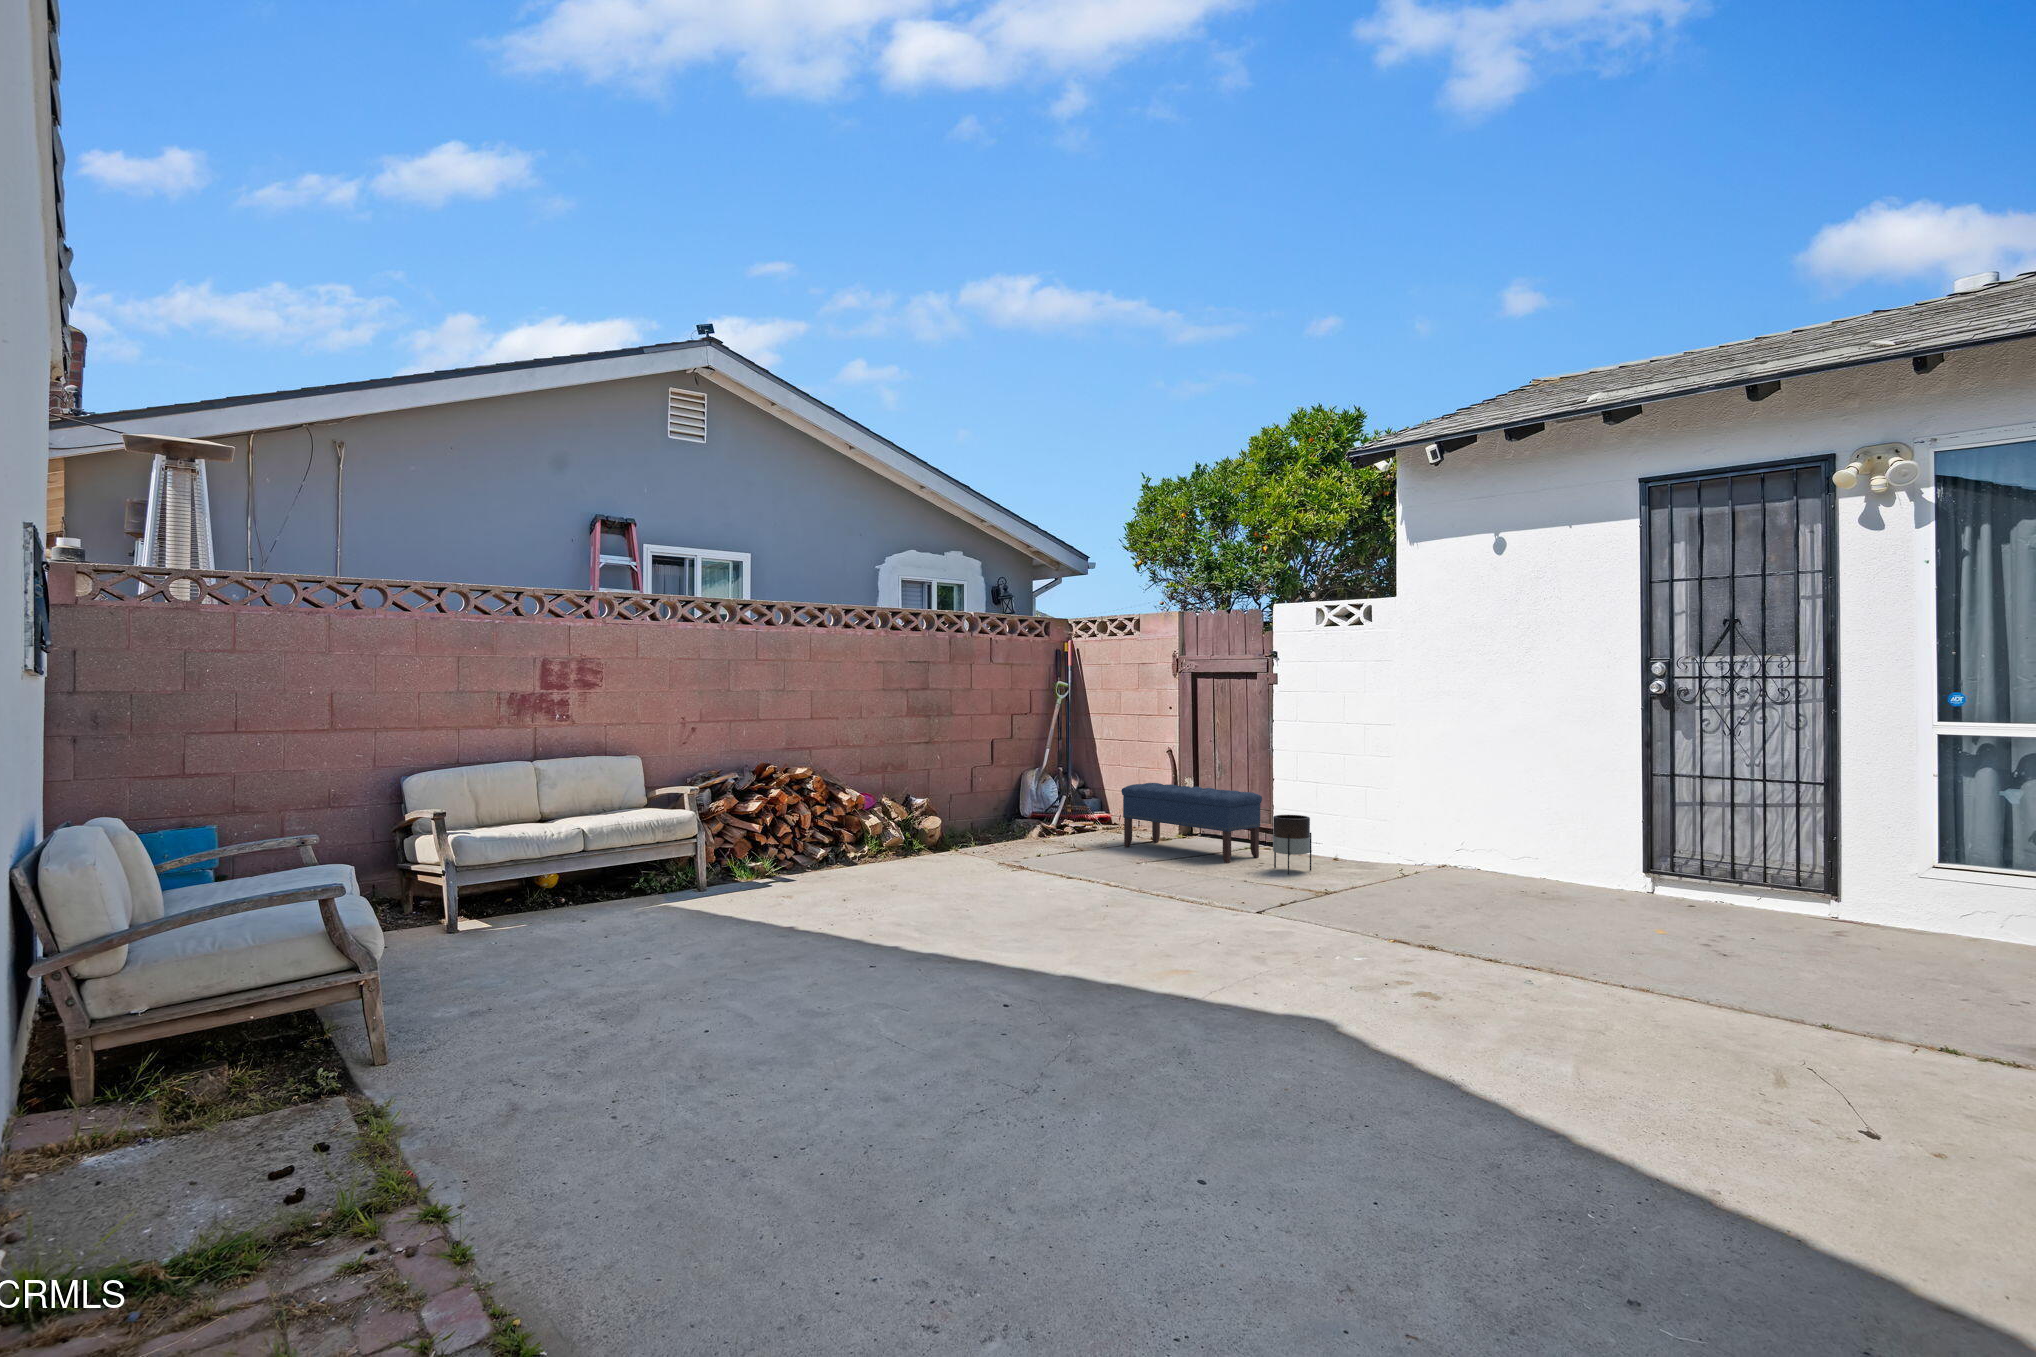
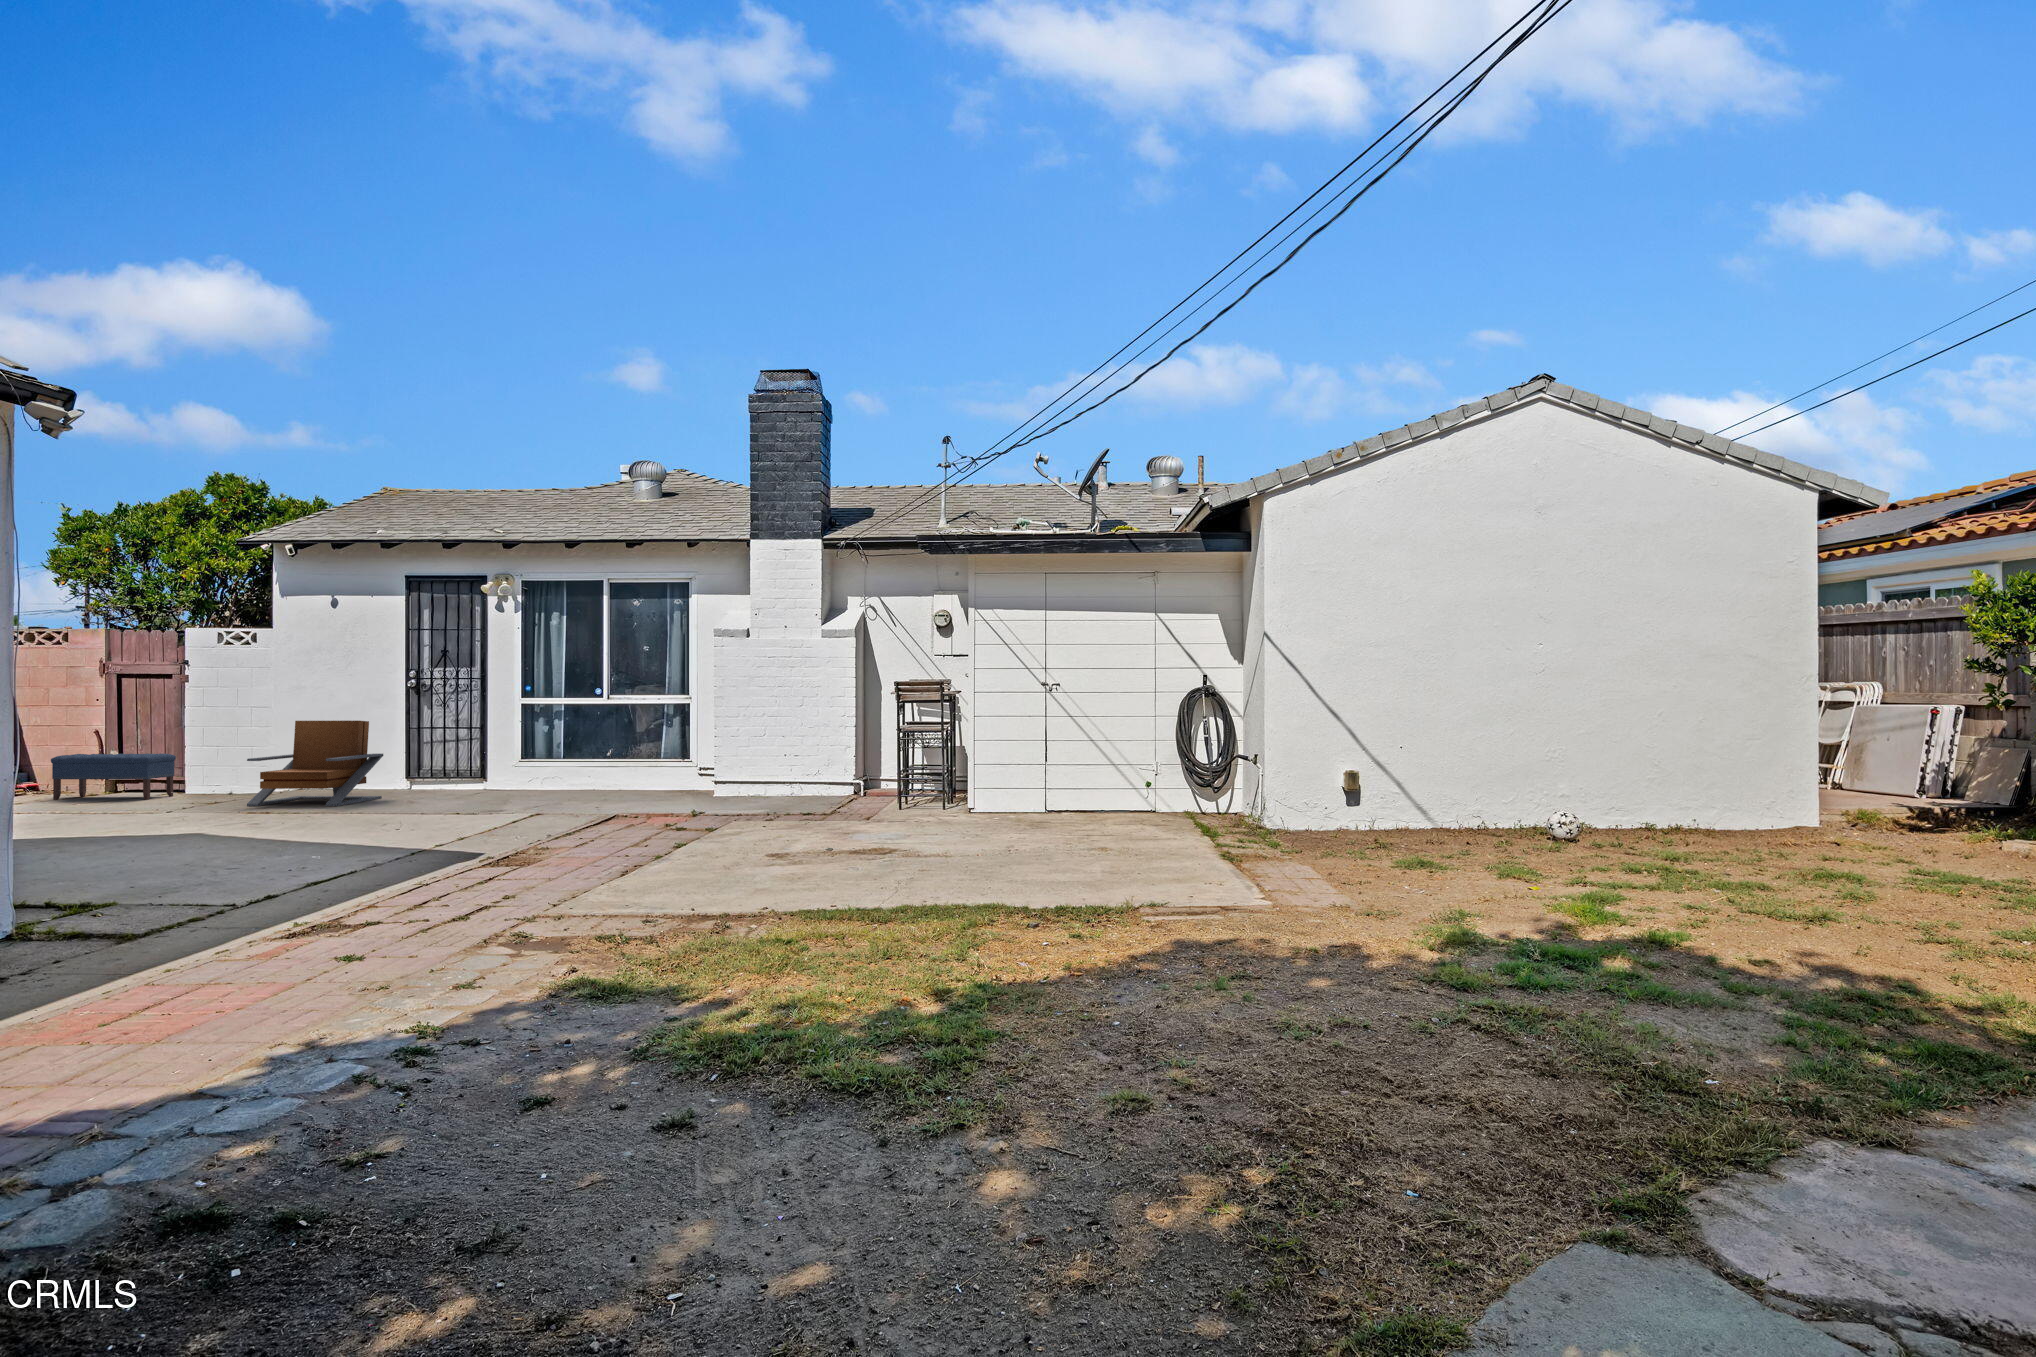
lounge chair: none [1368,757,1597,939] -> present [247,721,383,806]
planter: present [1273,815,1311,874] -> none [184,764,213,800]

